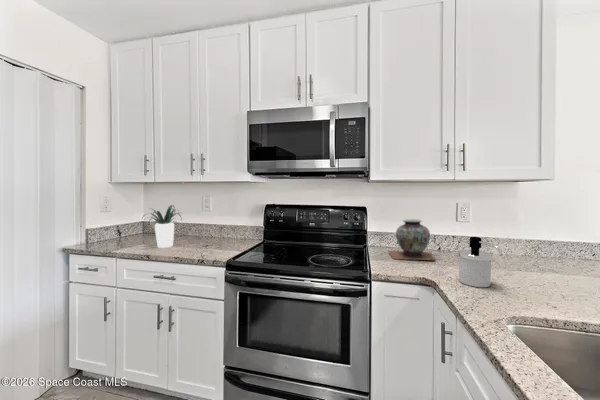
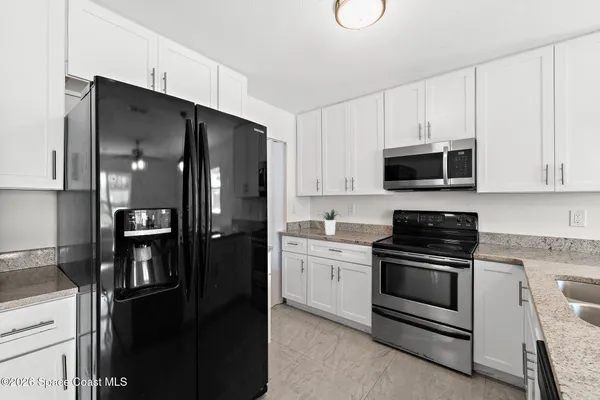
decorative vase: present [389,219,435,260] -> none [496,222,537,253]
soap dispenser: present [458,237,503,287] -> none [542,231,569,266]

